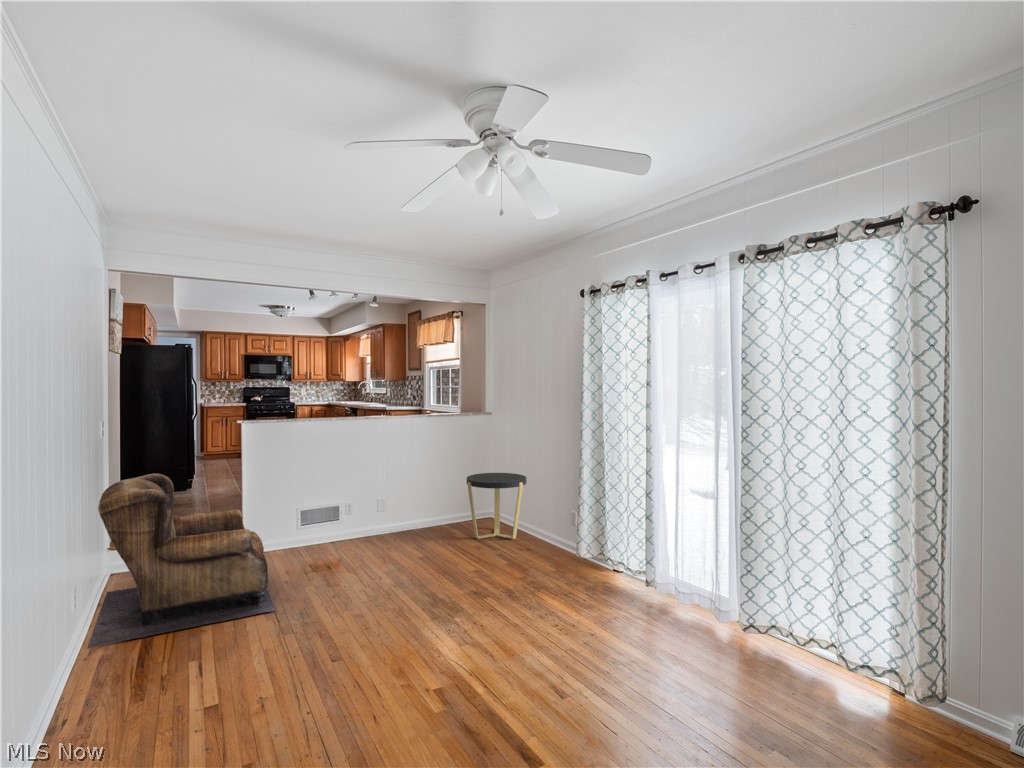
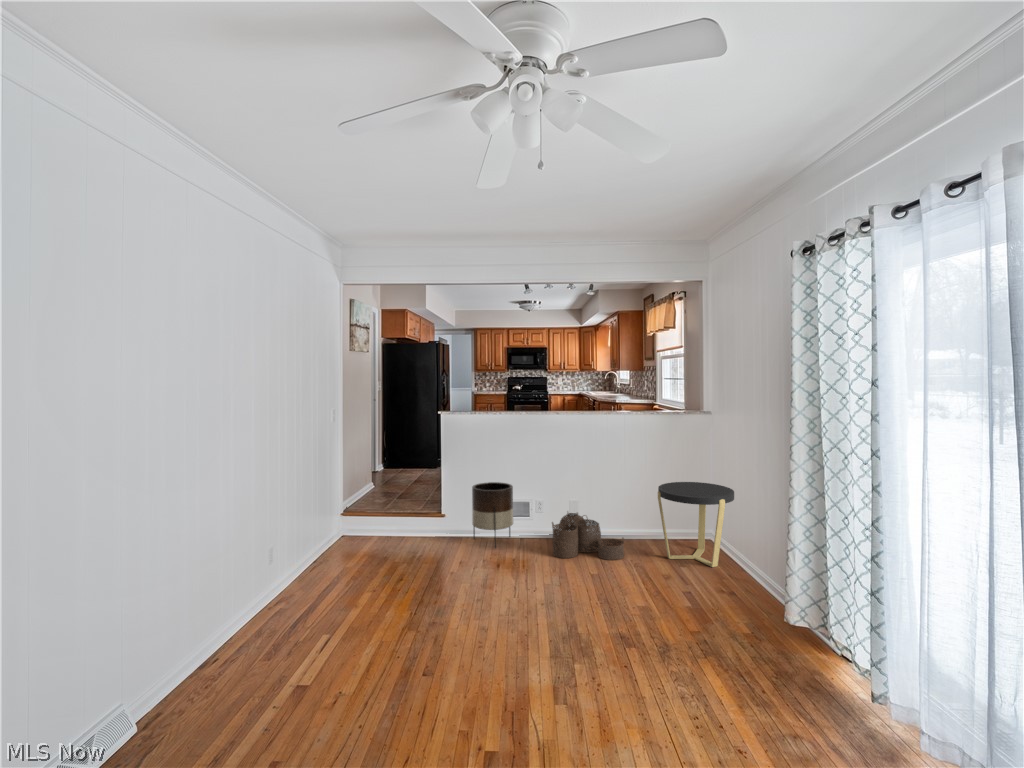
armchair: present [87,474,276,648] -> none [274,460,441,606]
planter: none [283,489,328,555] -> present [472,482,513,547]
woven basket: none [371,510,441,552] -> present [552,513,624,560]

